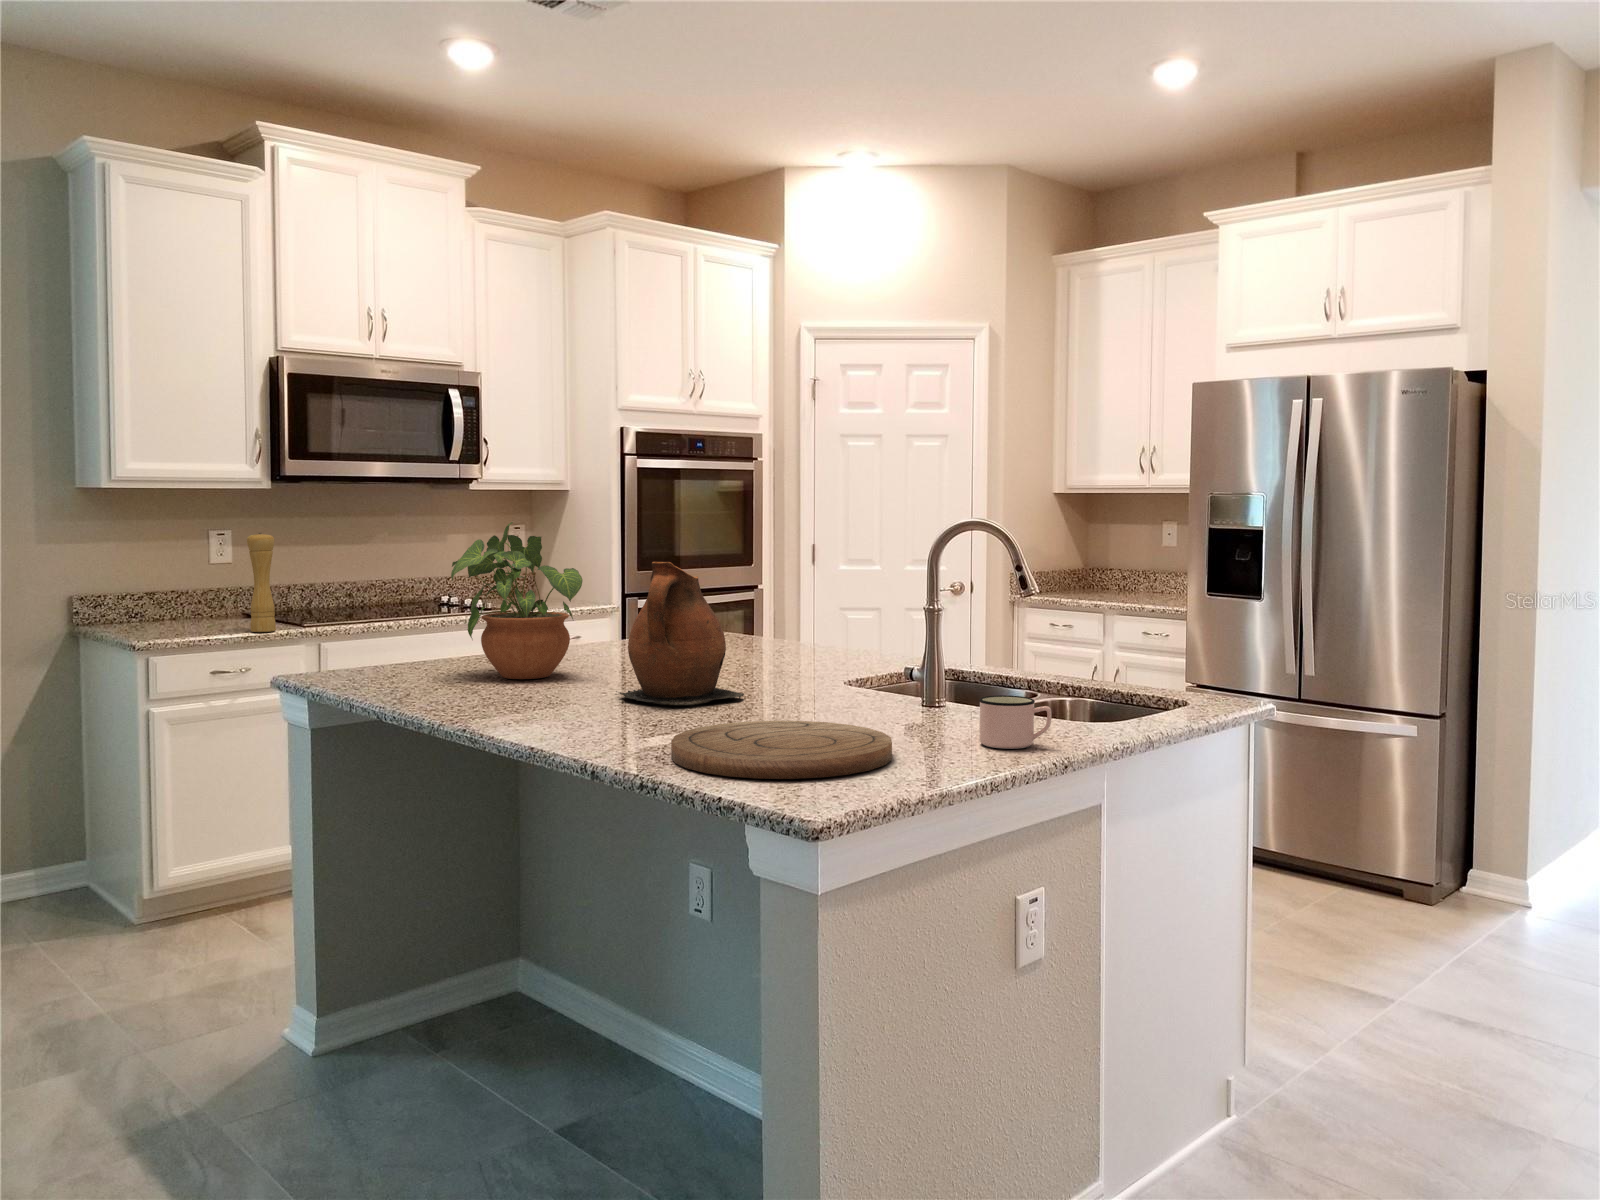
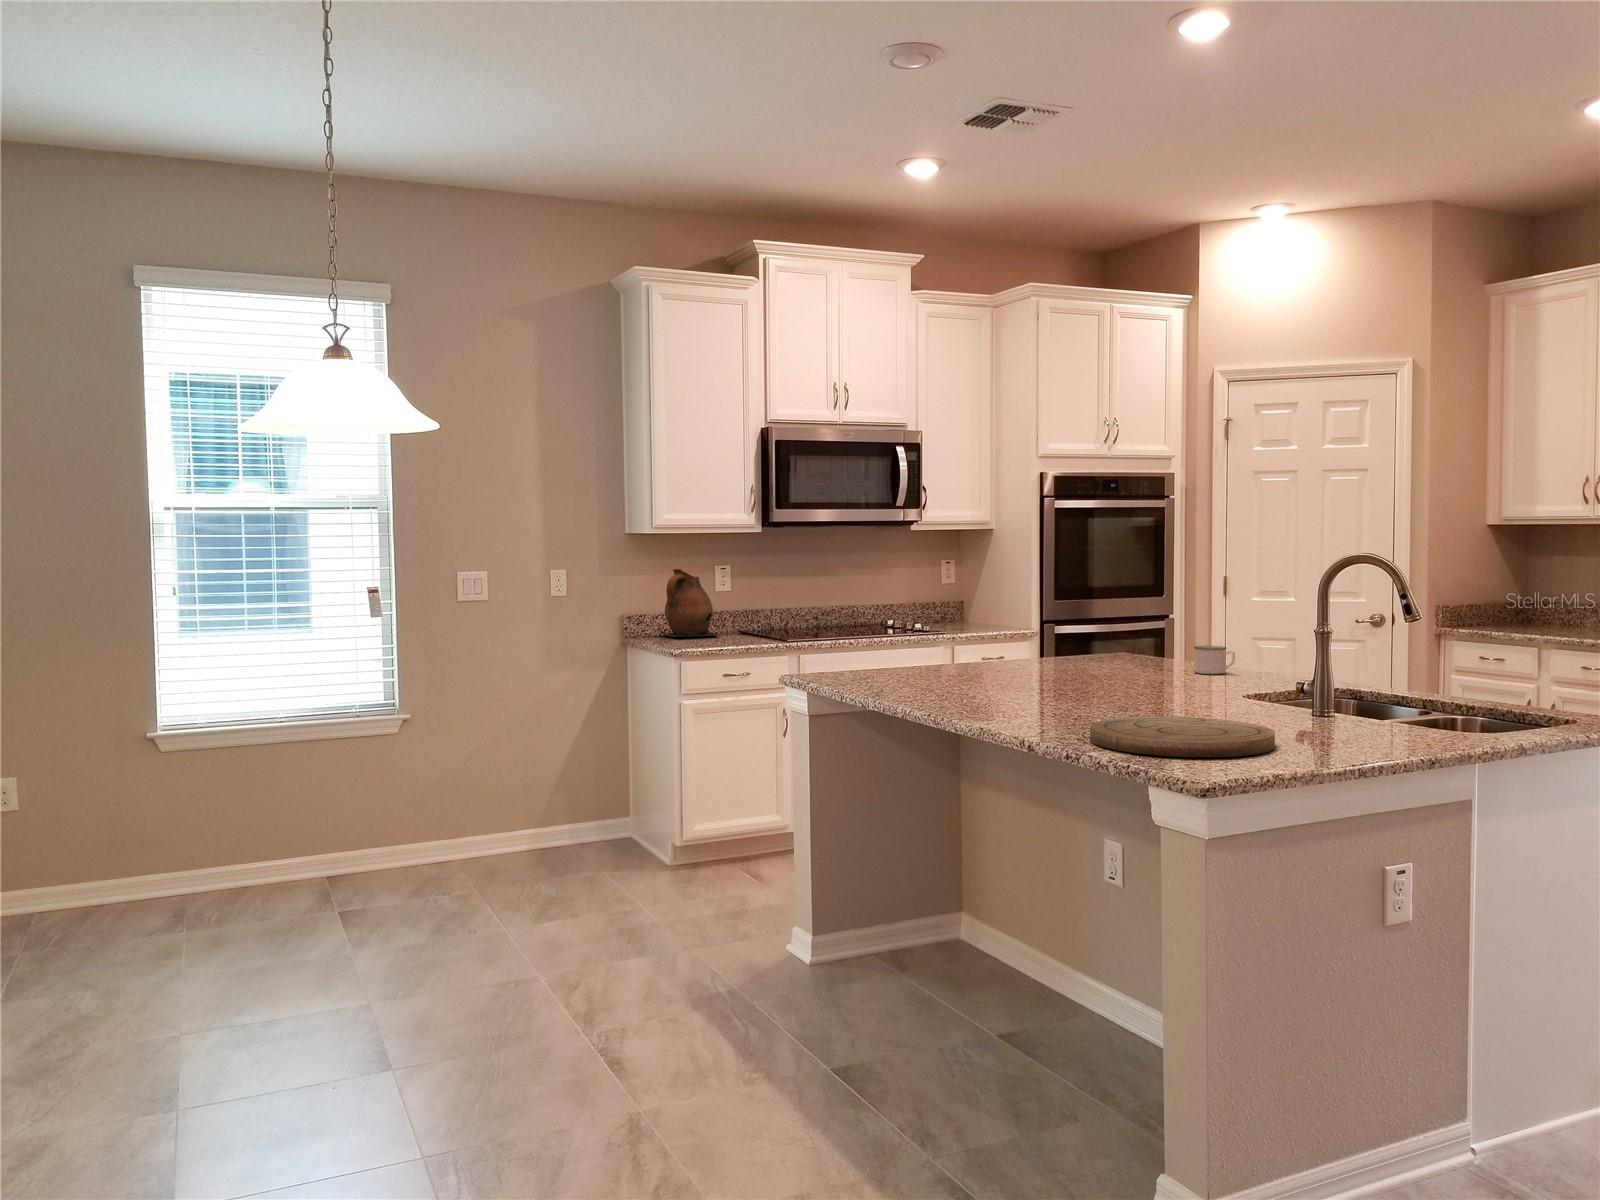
potted plant: present [451,522,583,679] -> none [910,556,1015,683]
pepper mill: present [247,533,276,632] -> none [746,566,766,645]
ceramic pitcher: present [615,562,744,704] -> present [663,569,719,637]
mug: present [979,695,1051,749] -> present [1194,646,1235,674]

